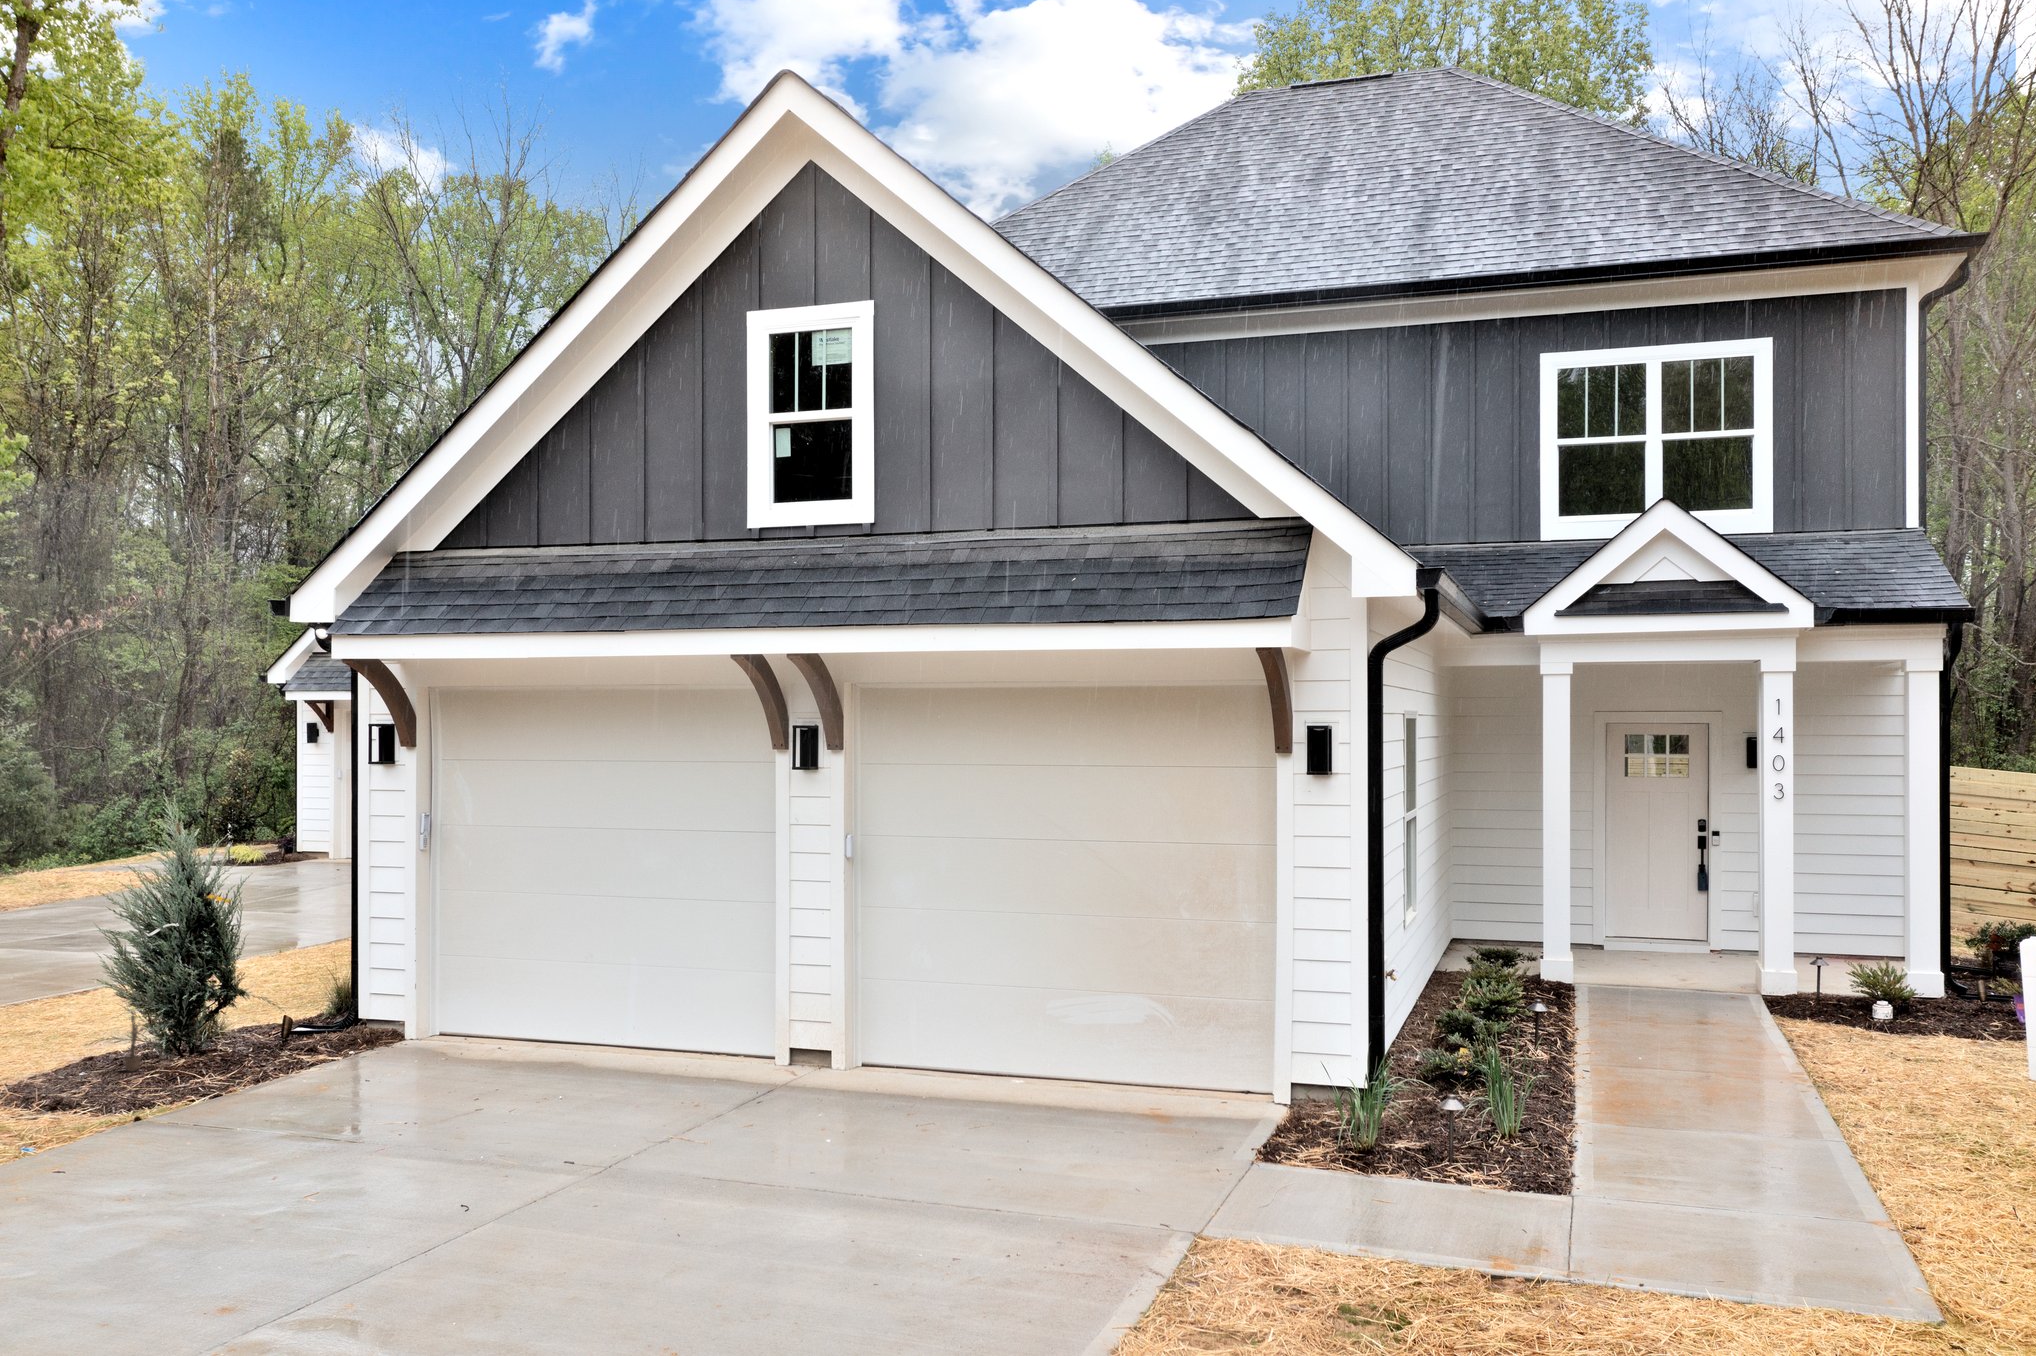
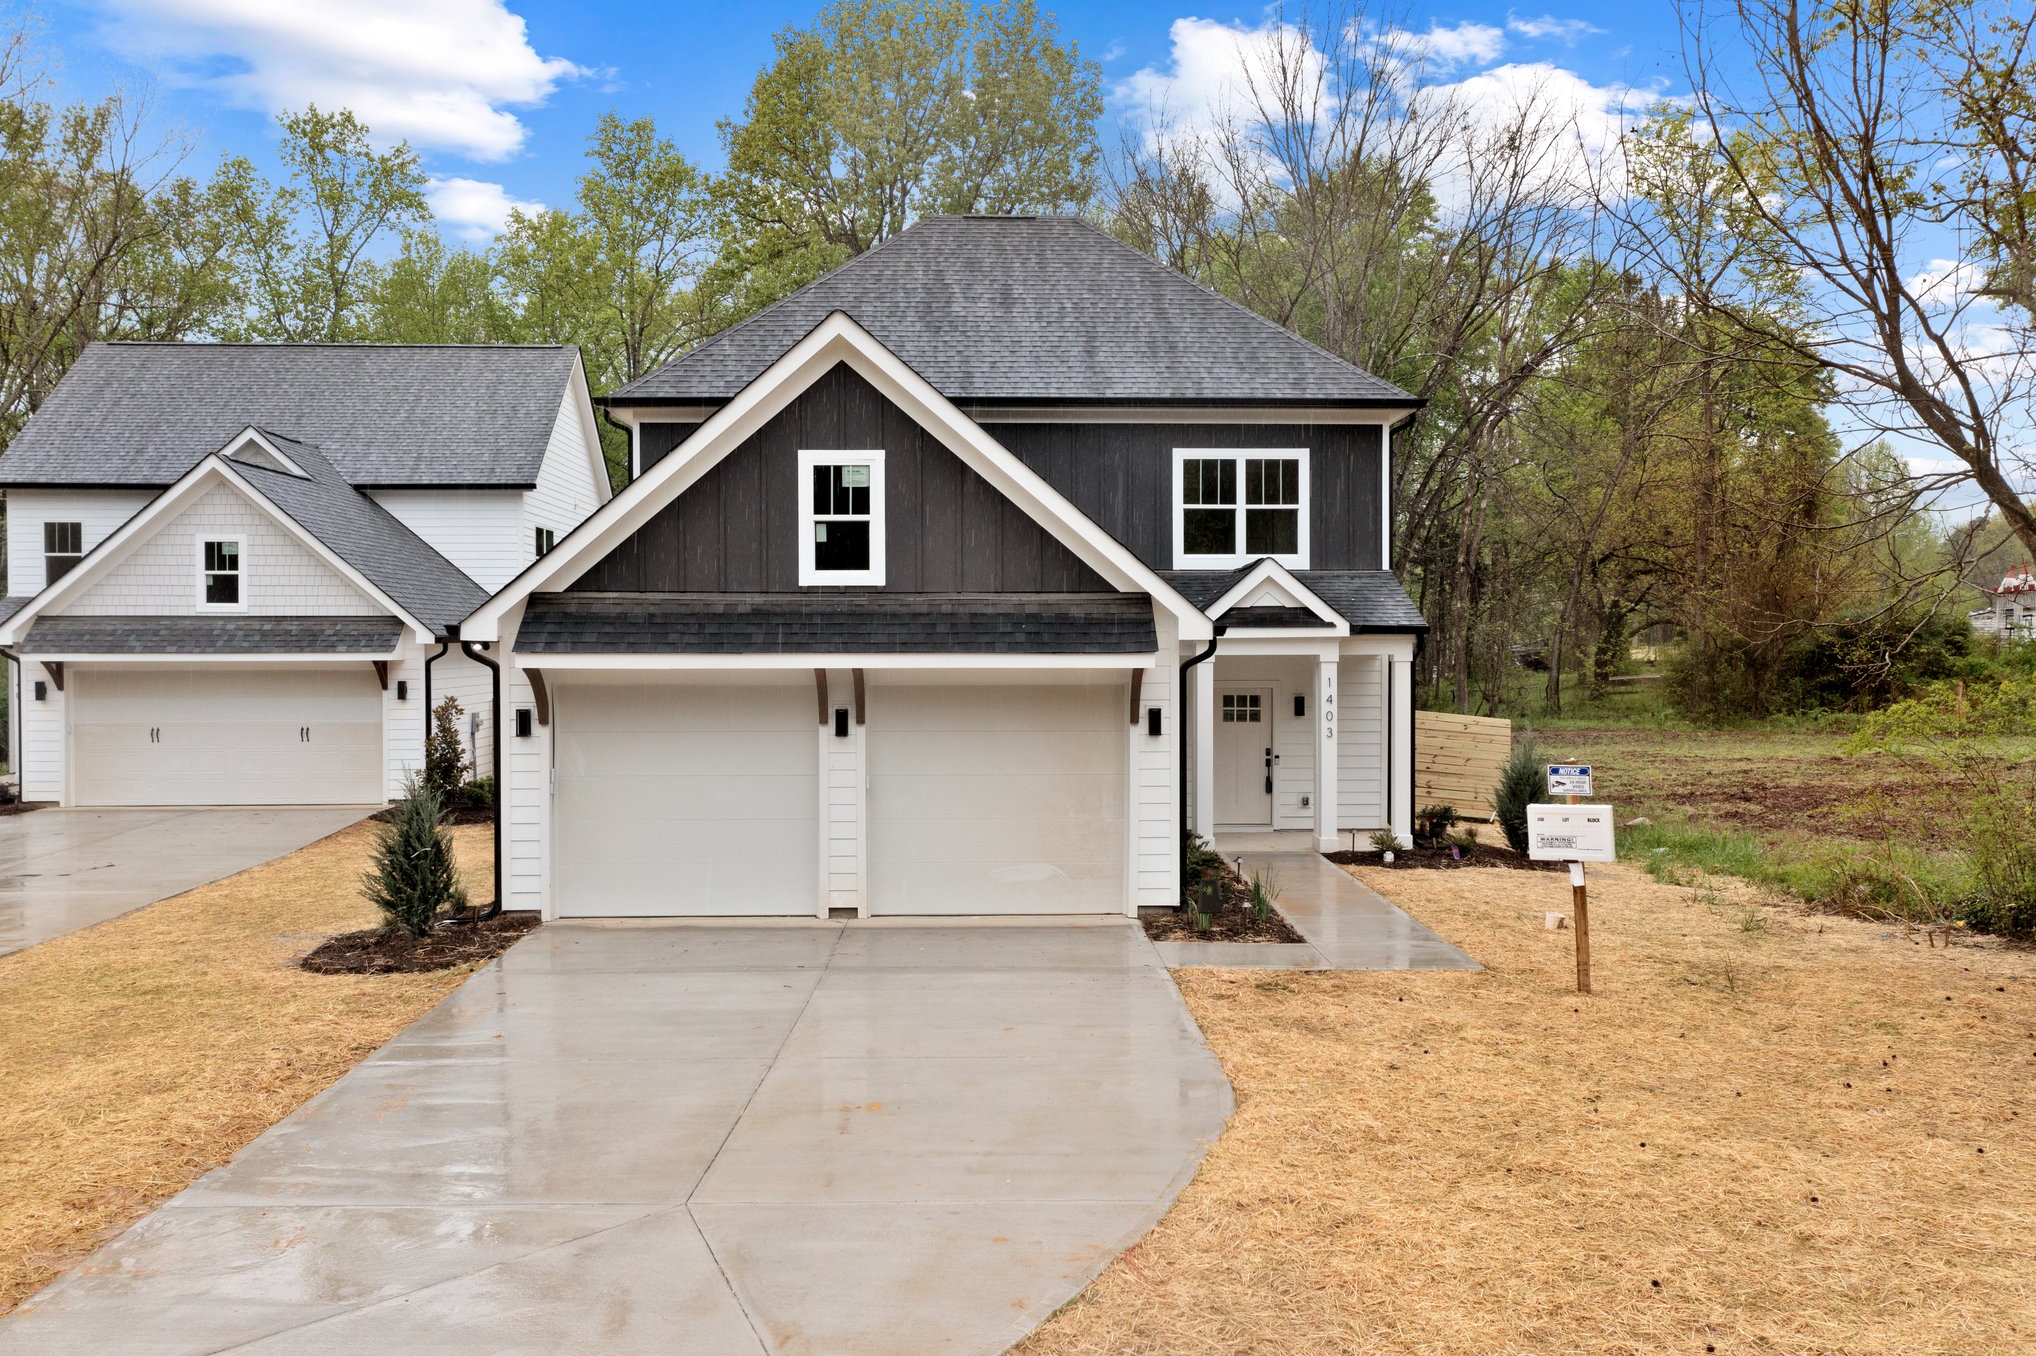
watering can: none [1383,1020,1448,1115] -> present [1192,870,1230,913]

